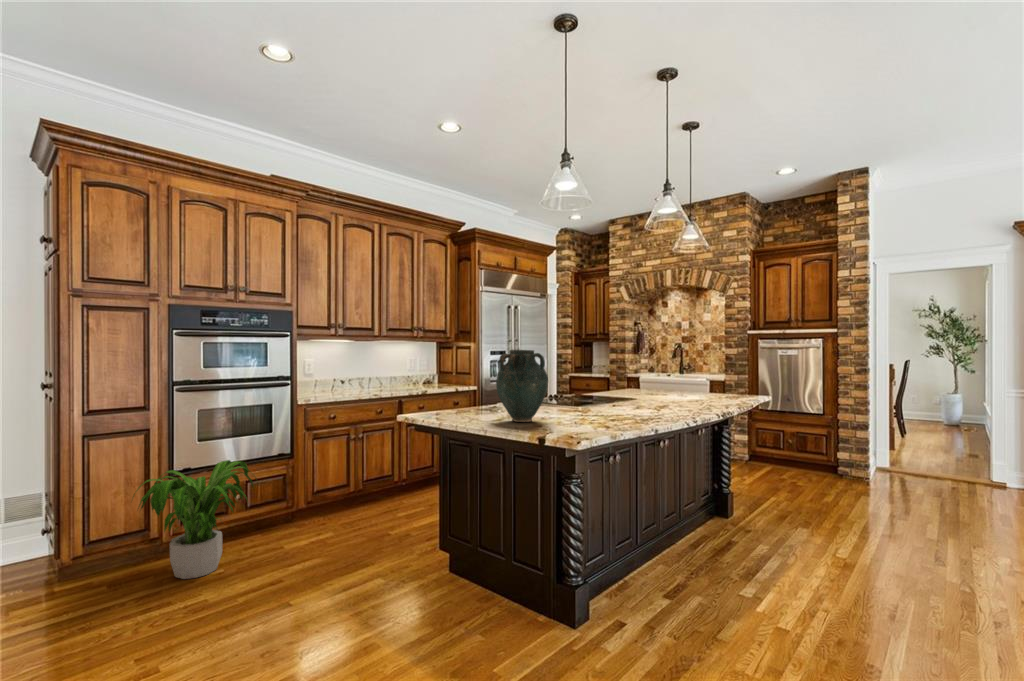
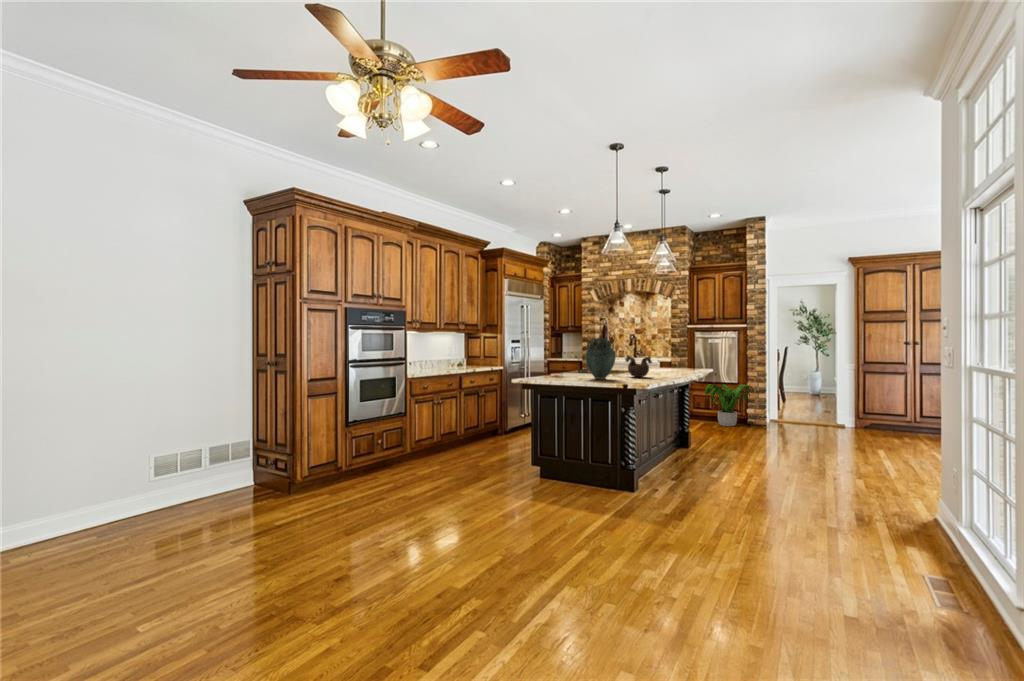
decorative bowl: none [584,377,620,417] -> present [626,355,652,377]
potted plant: present [133,460,253,579] -> present [705,384,754,426]

